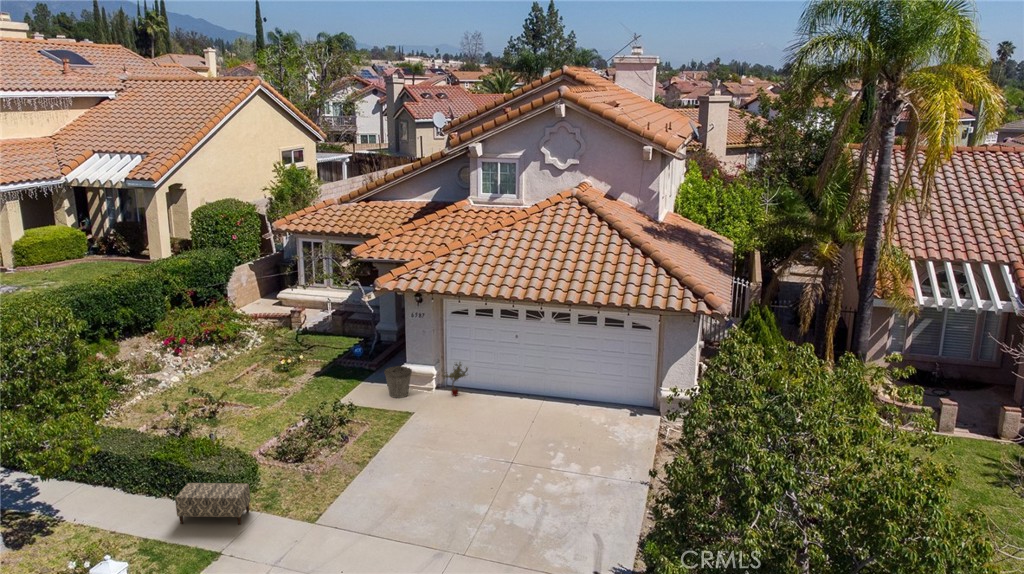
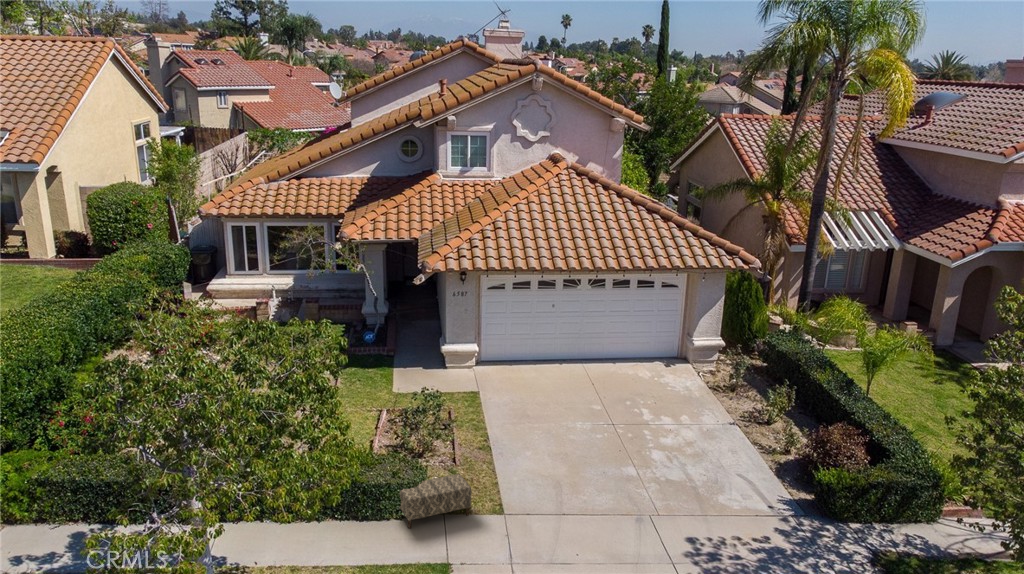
potted tree: present [442,362,468,396] -> none [482,336,512,372]
trash can: present [384,366,412,398] -> none [430,349,458,382]

